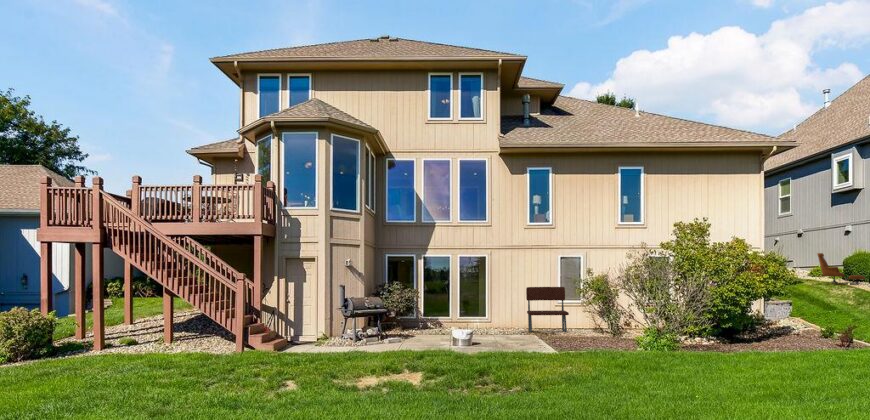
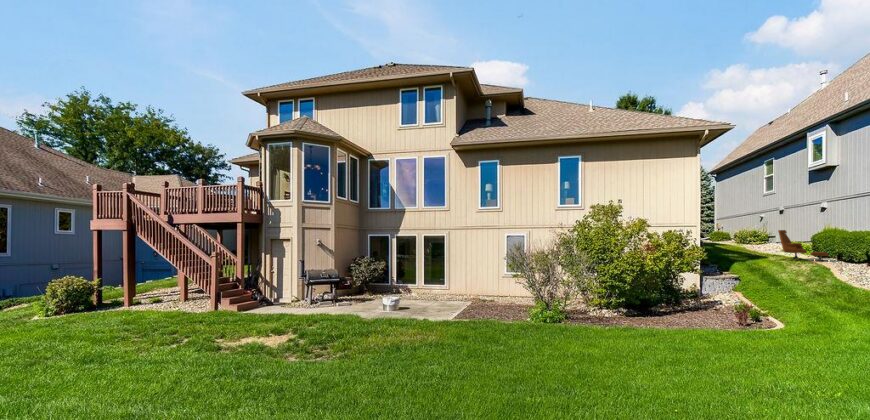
bench: present [526,287,569,332] -> none [474,261,509,300]

